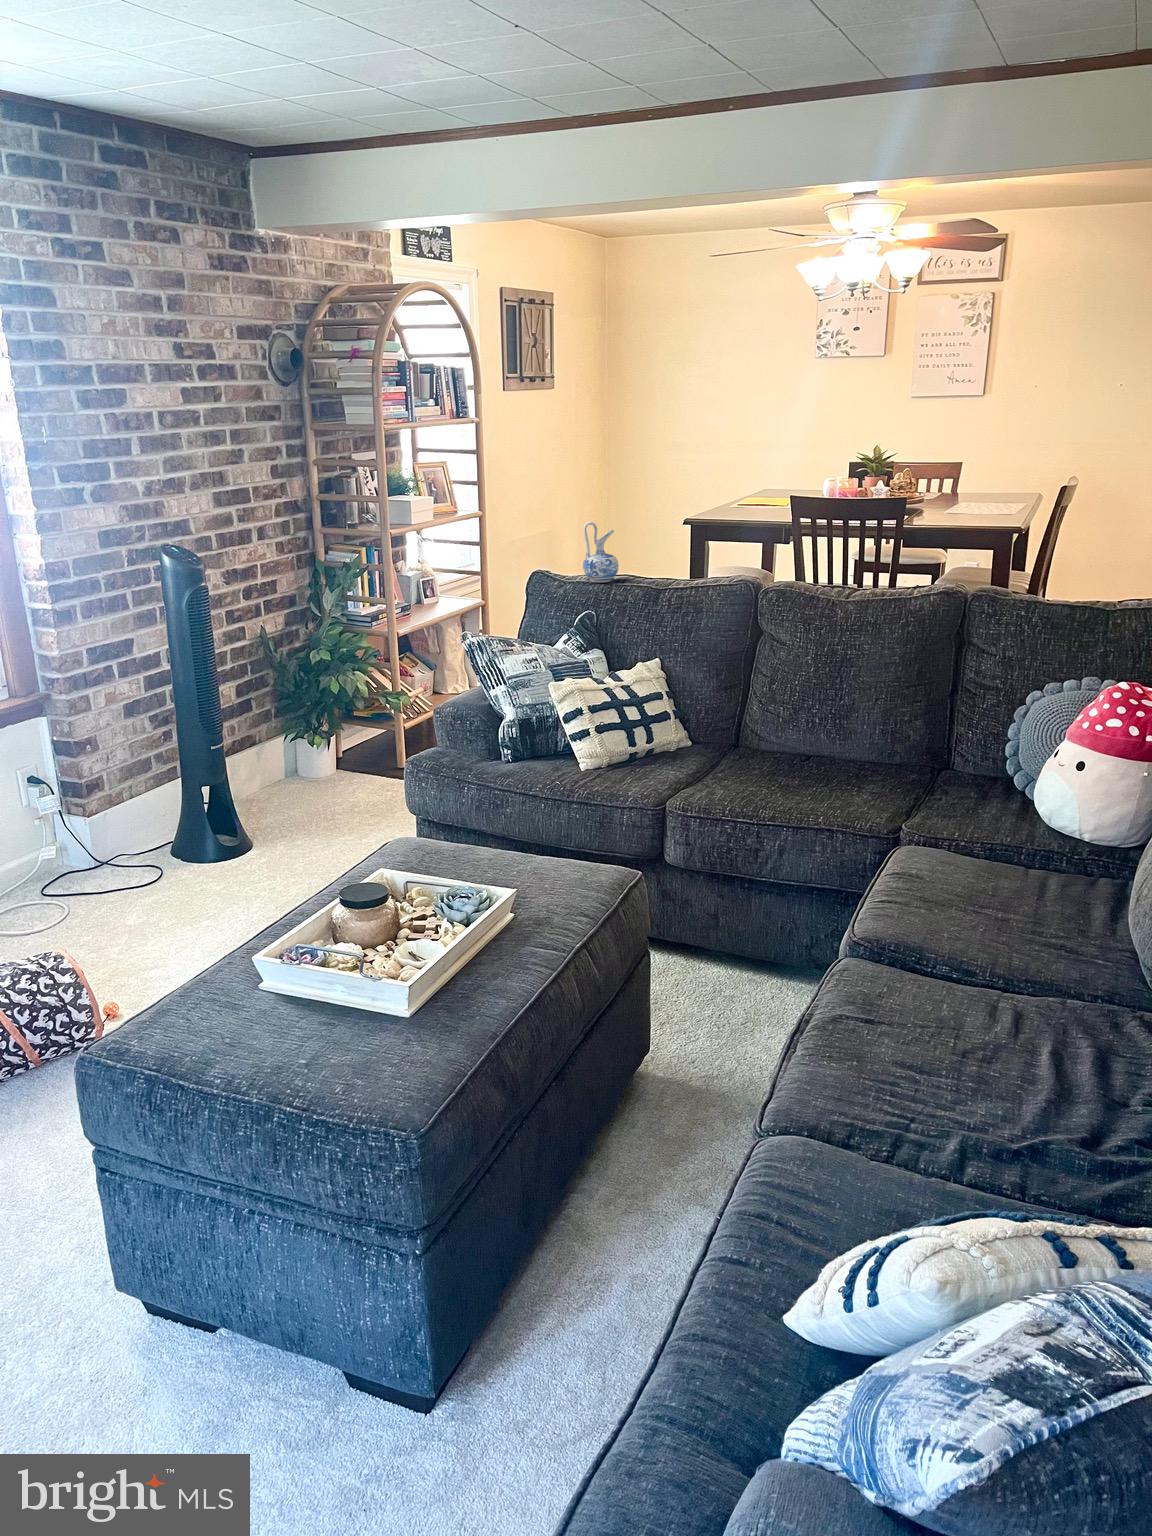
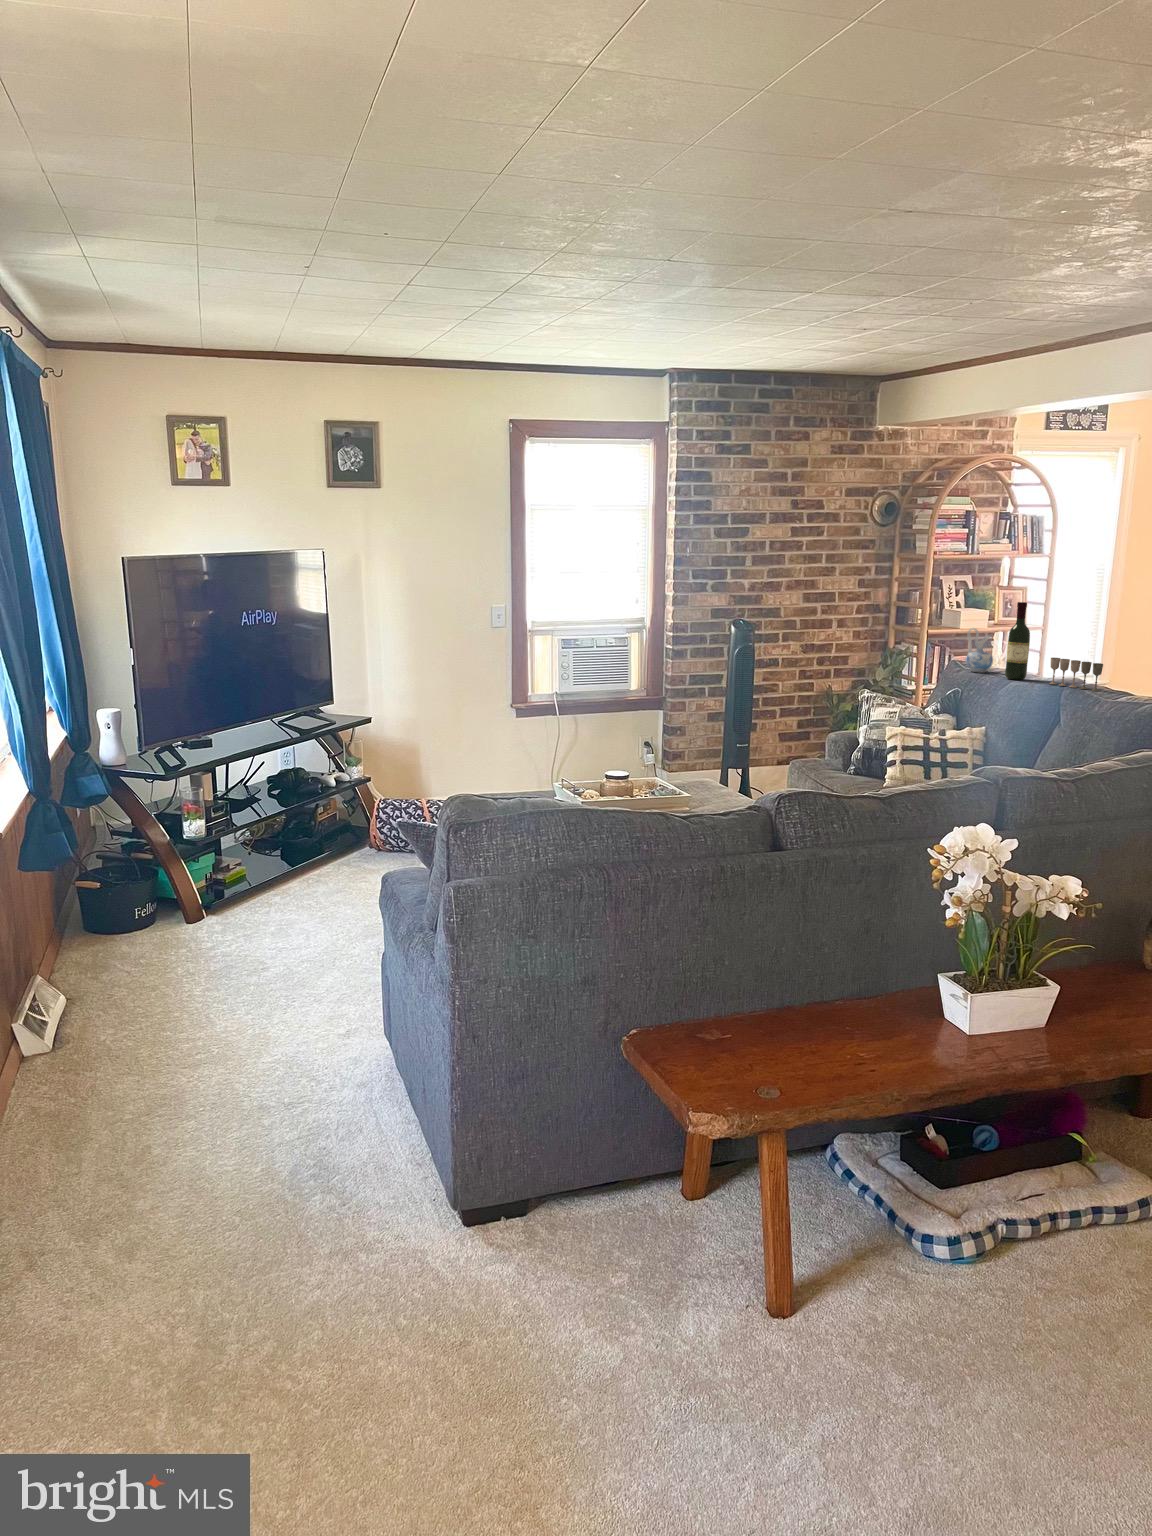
wine bottle: none [662,480,690,586] -> present [1005,602,1030,680]
wine glass: none [732,551,809,588] -> present [1049,658,1103,691]

